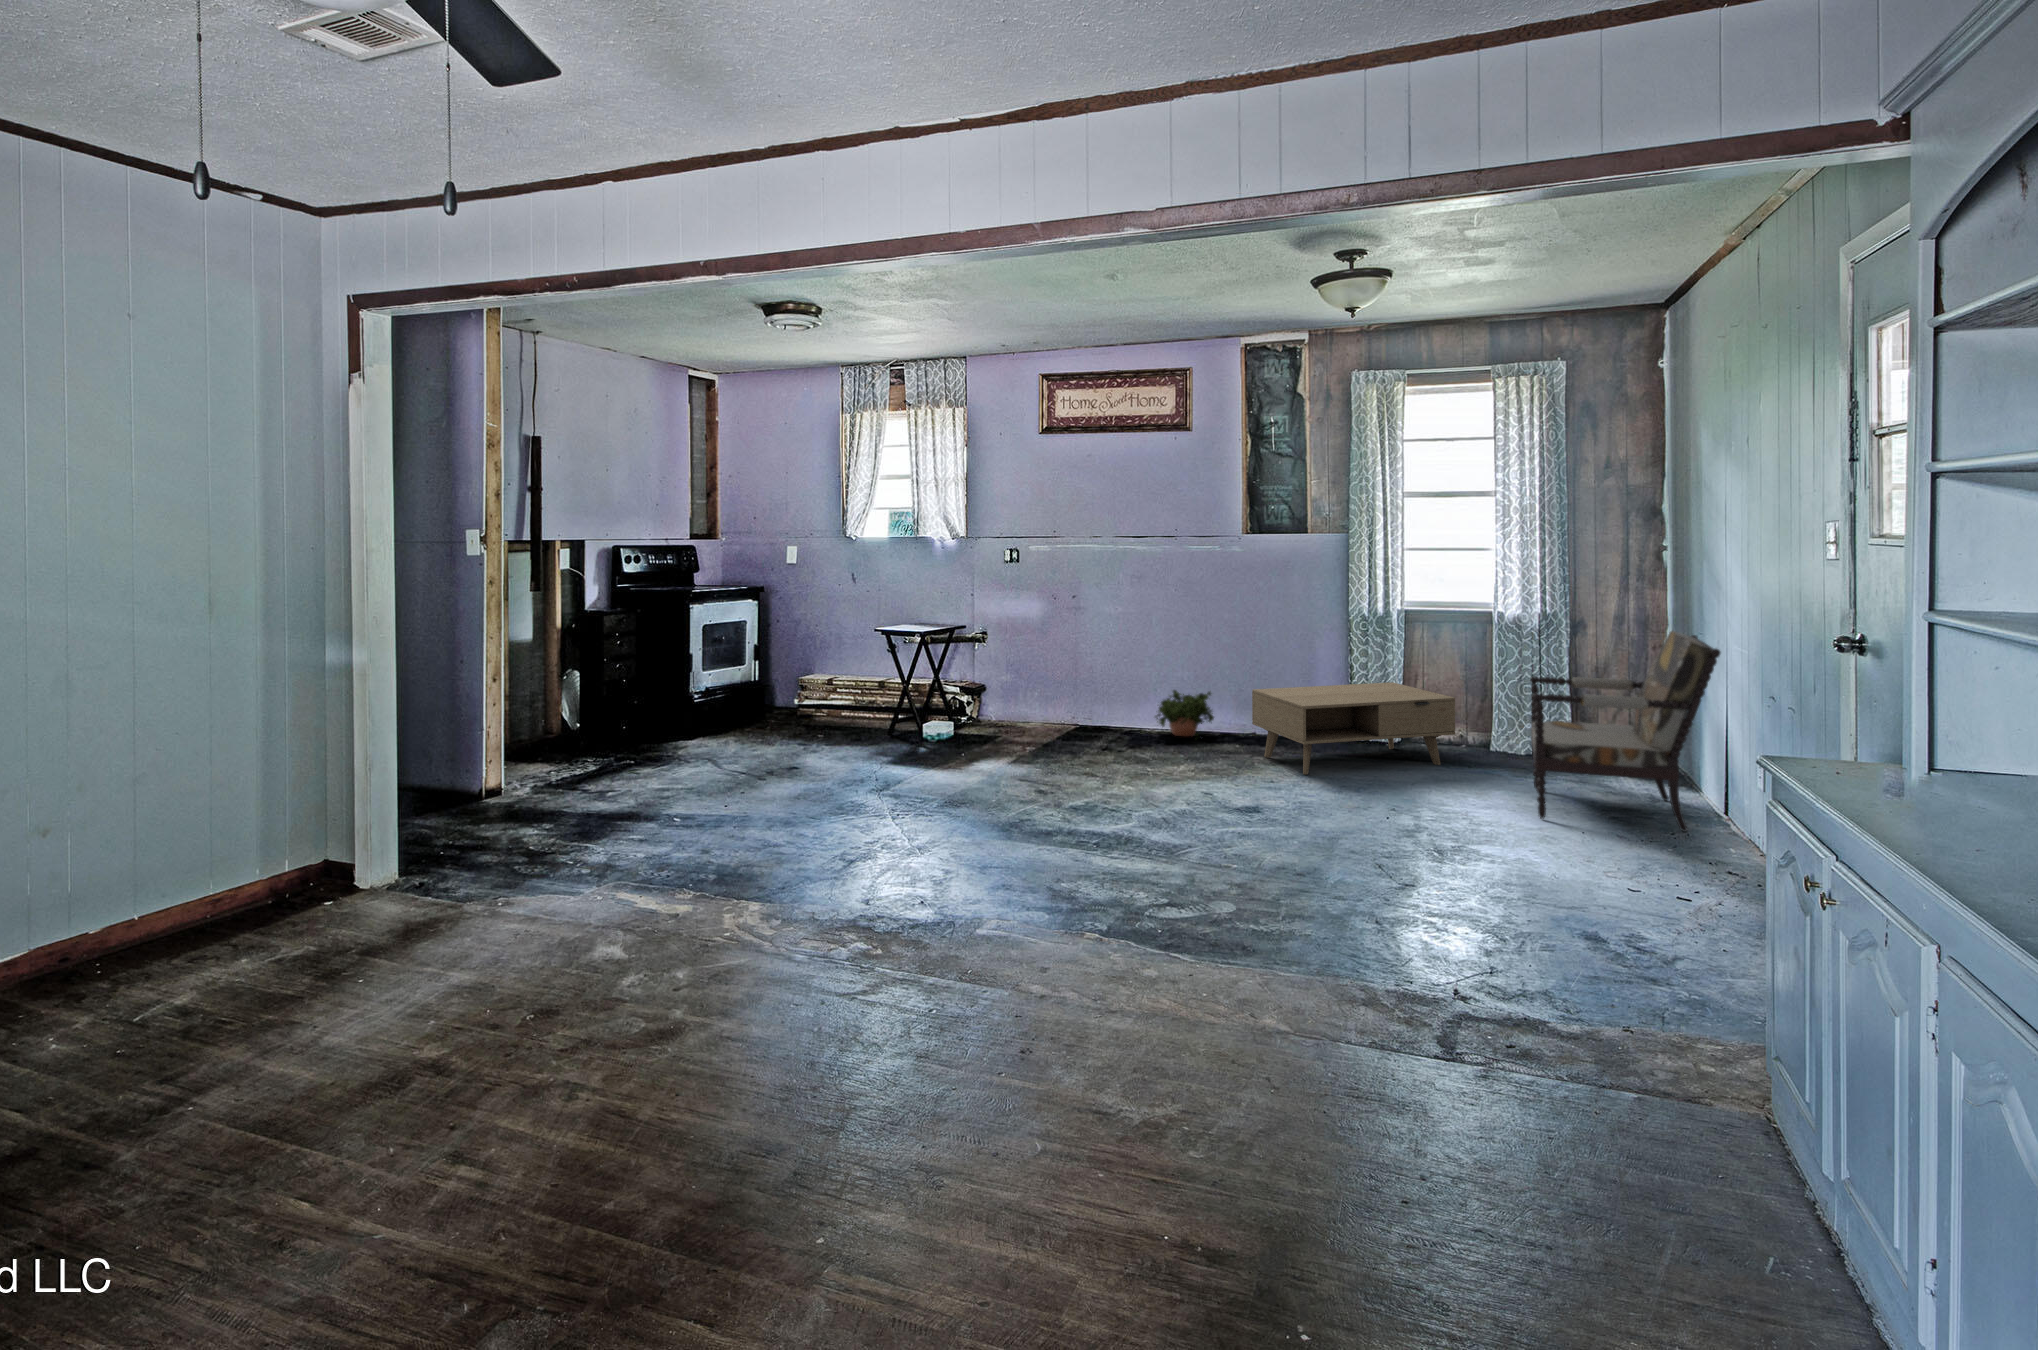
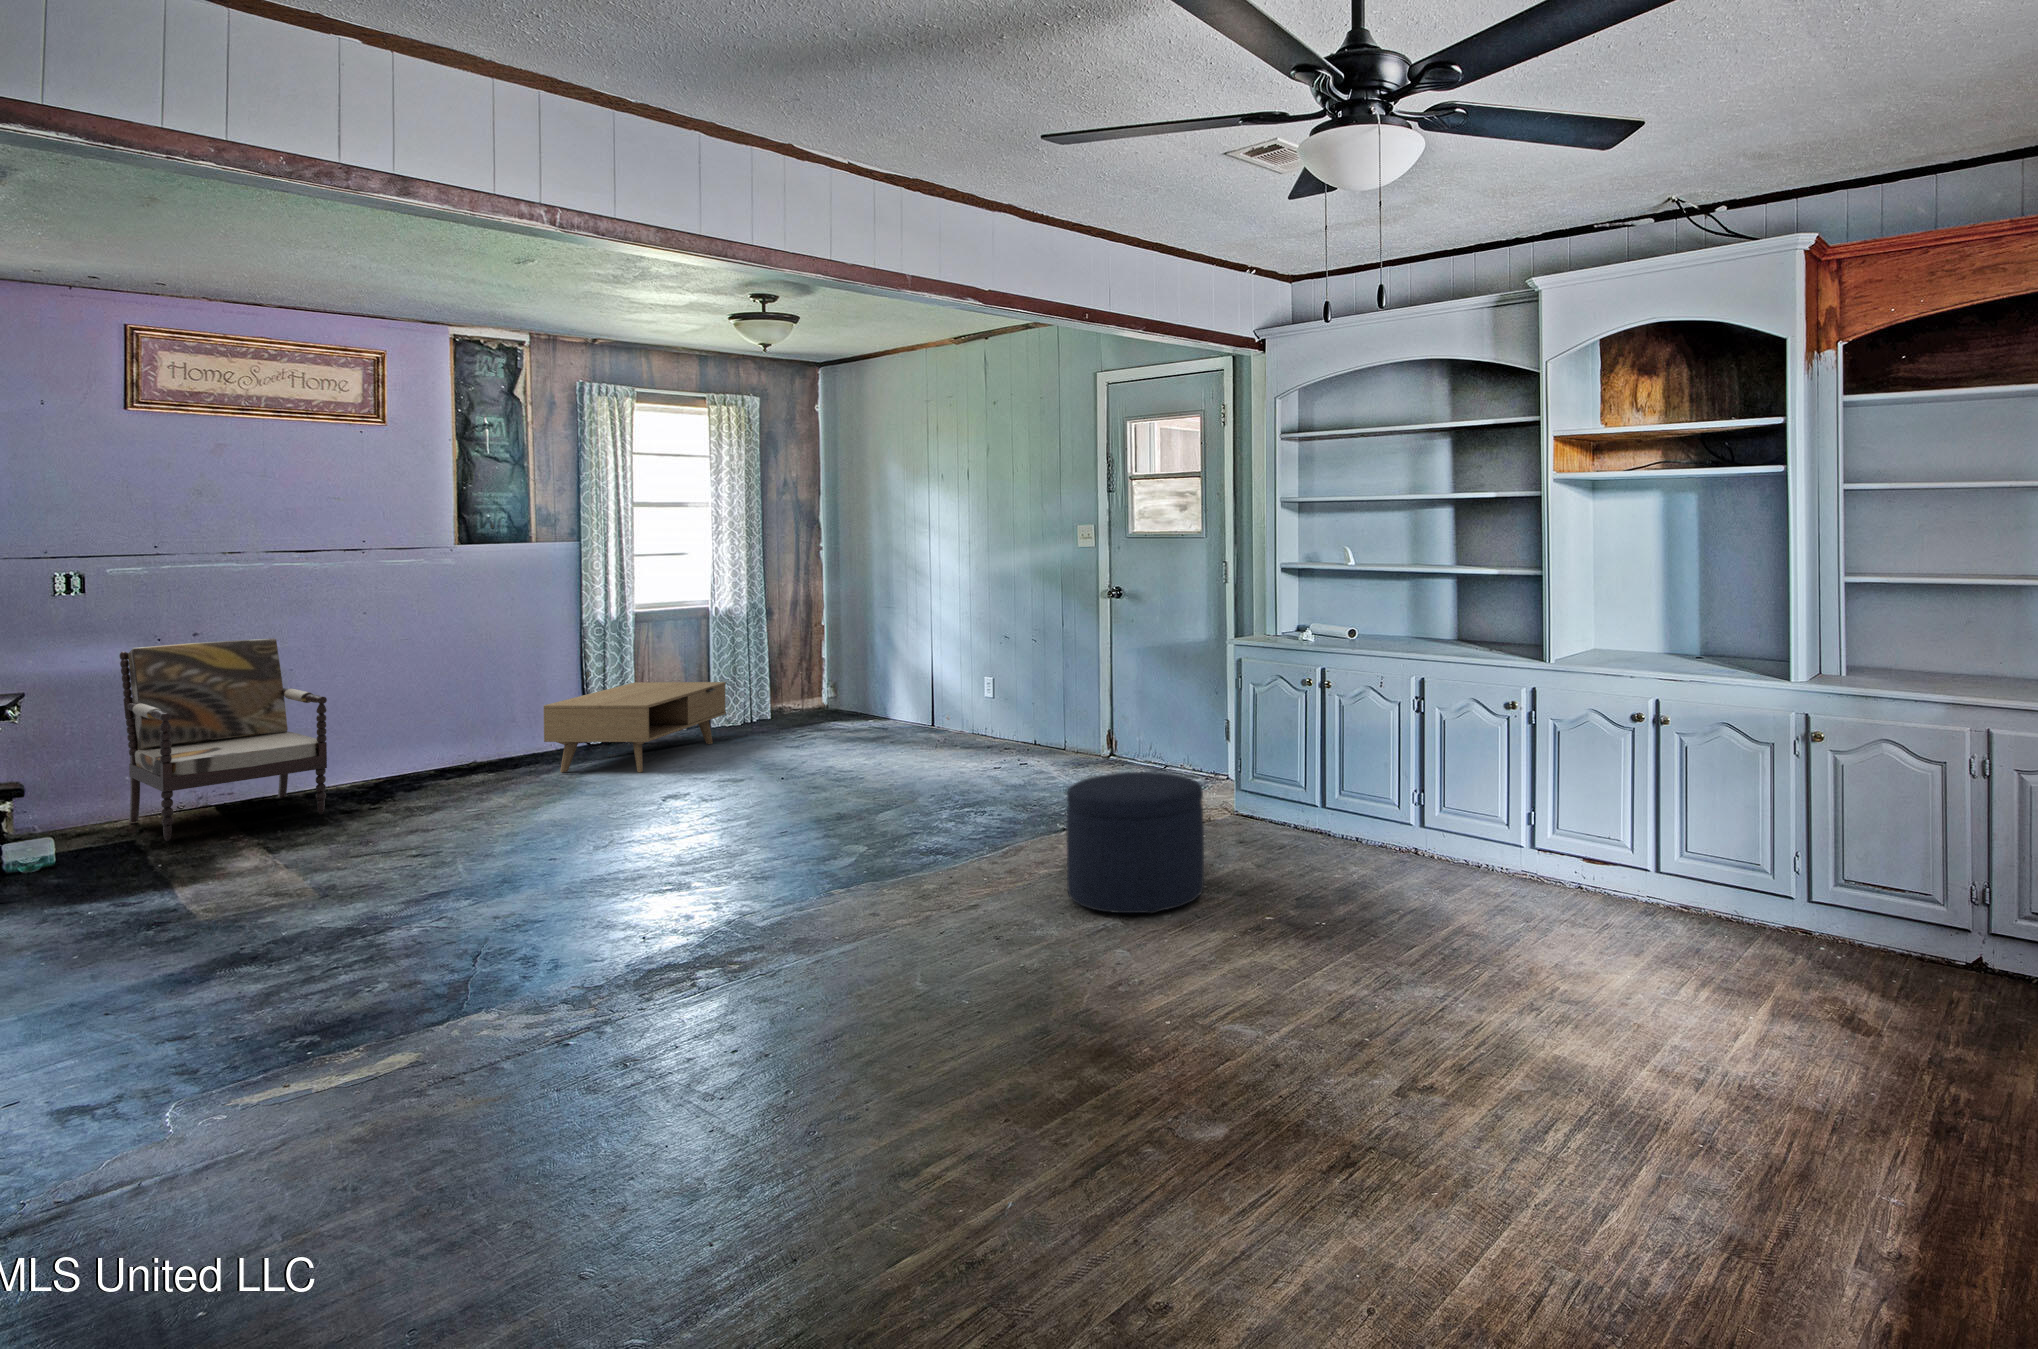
armchair: present [1530,631,1721,832] -> present [119,638,327,841]
potted plant: present [1155,690,1214,736] -> none [367,722,457,781]
ottoman: none [1057,919,1280,1188] -> present [1067,772,1204,914]

